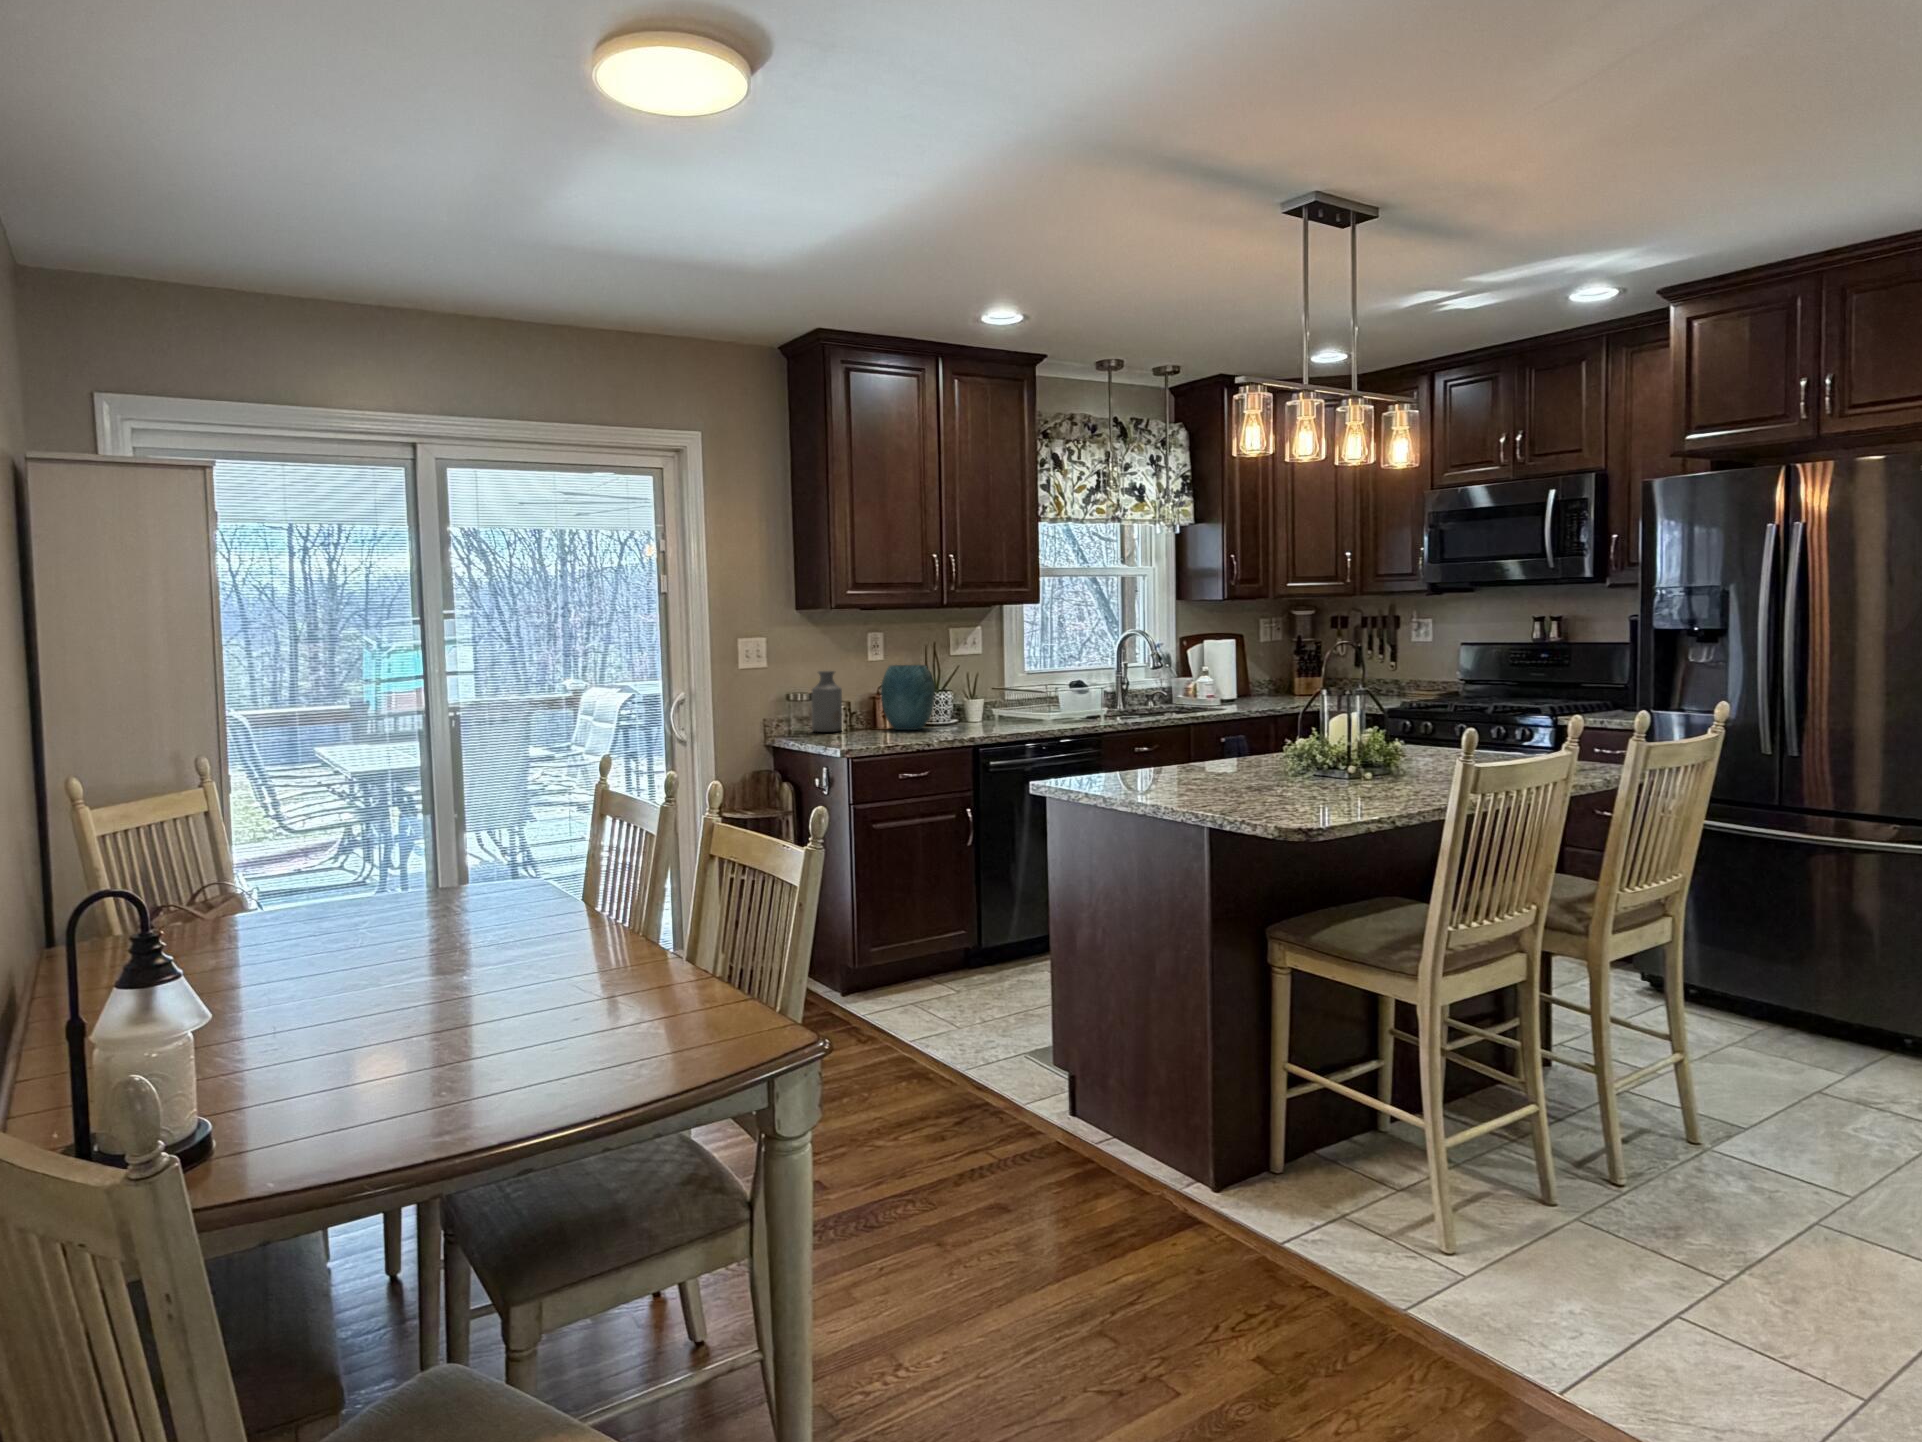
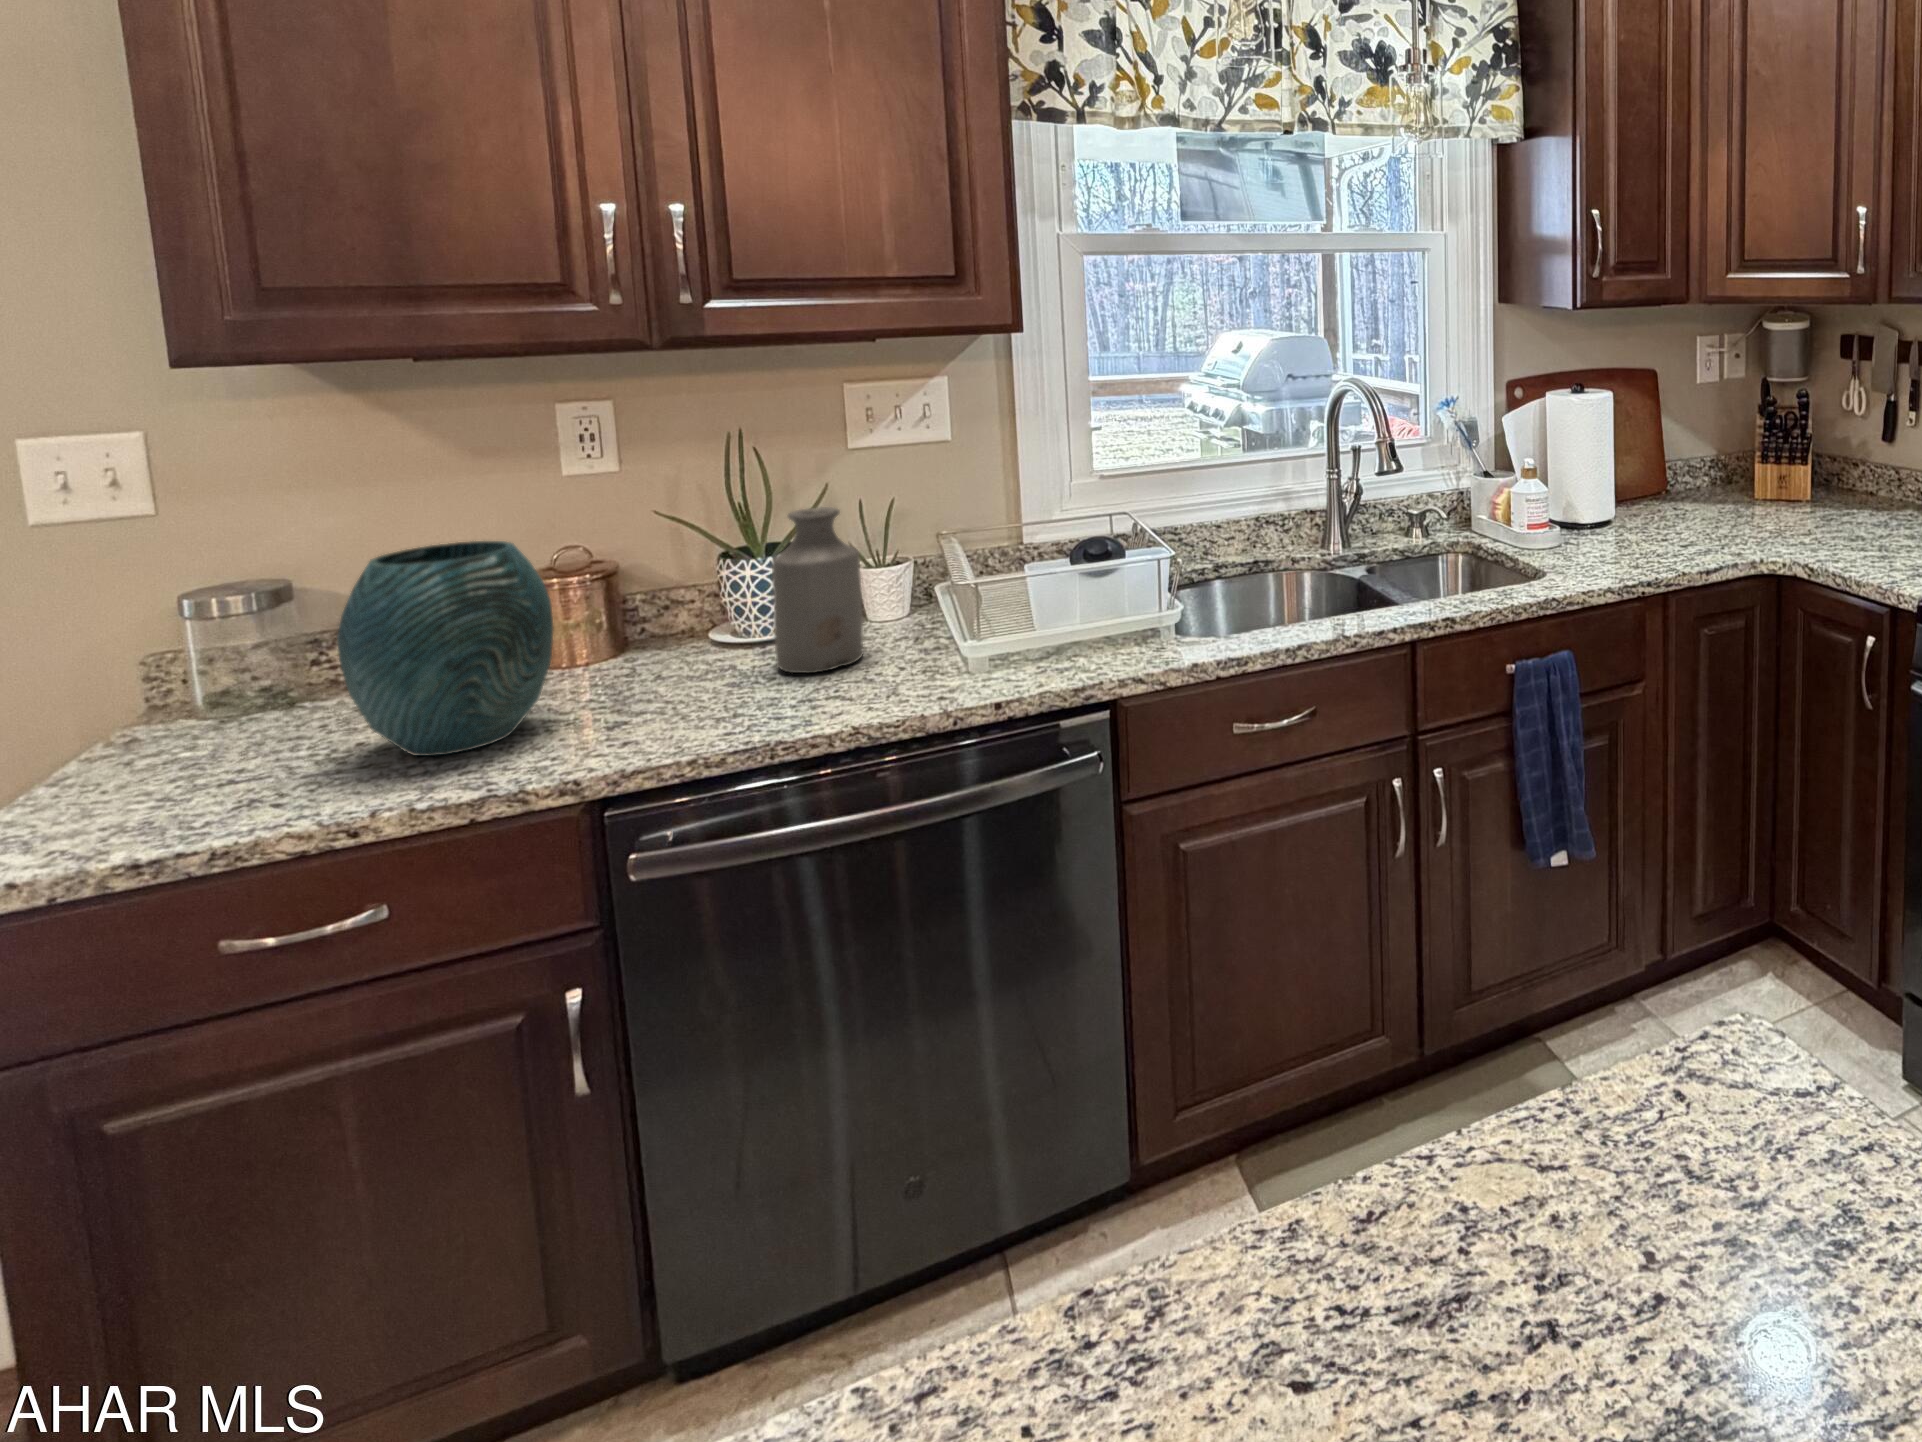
bottle: present [811,671,842,732] -> present [772,507,863,673]

